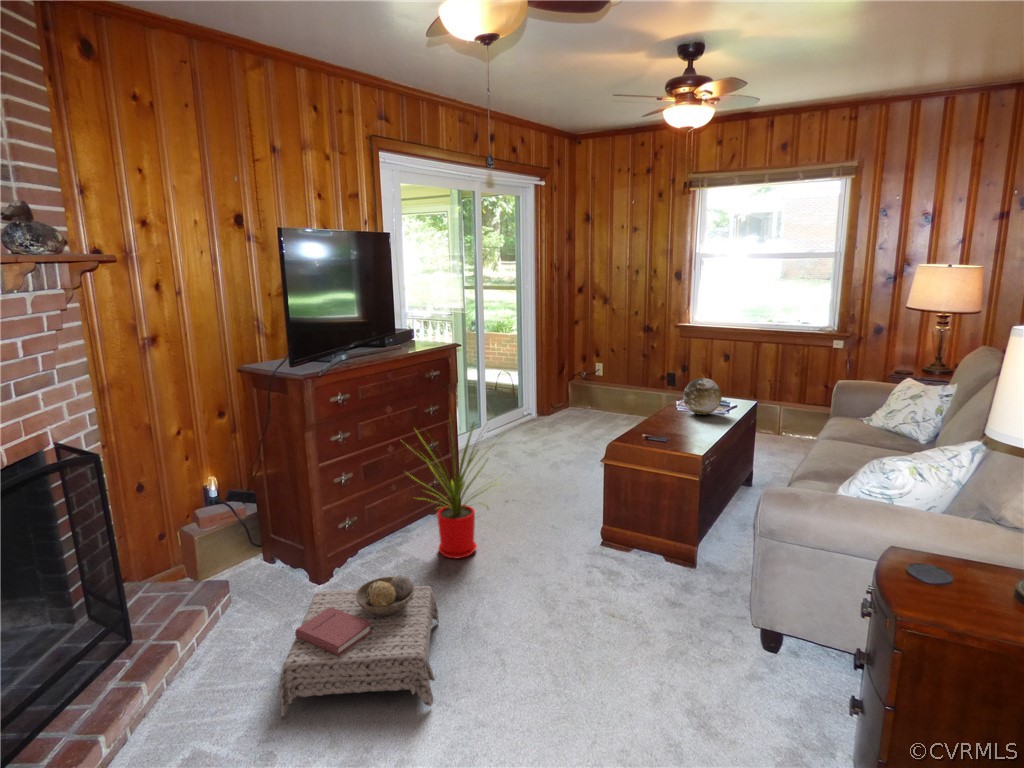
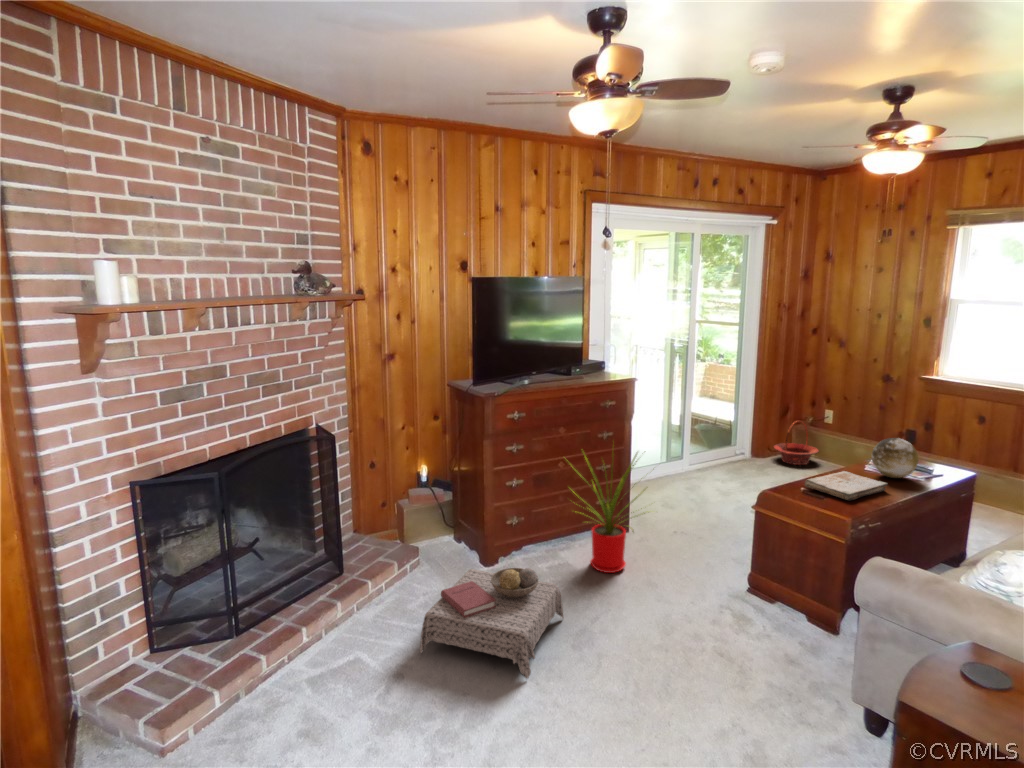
basket: none [557,375,597,417] -> present [774,421,819,465]
book: none [643,414,708,441] -> present [805,471,888,500]

